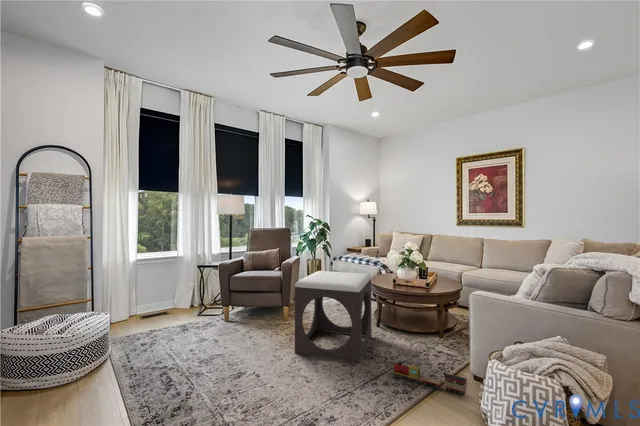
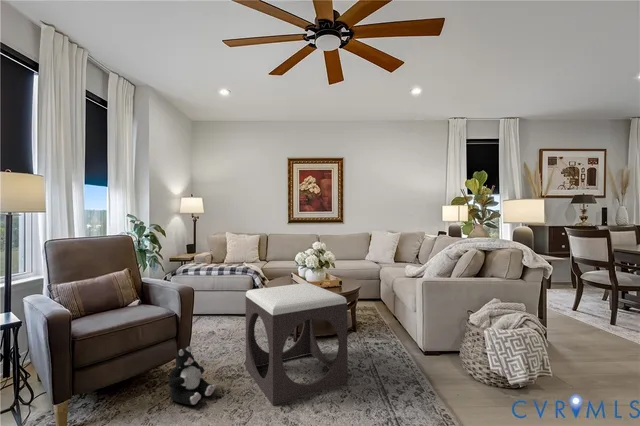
plush toy: none [257,299,282,334] -> present [168,346,216,405]
toy train: present [393,361,467,396] -> none [385,355,445,380]

